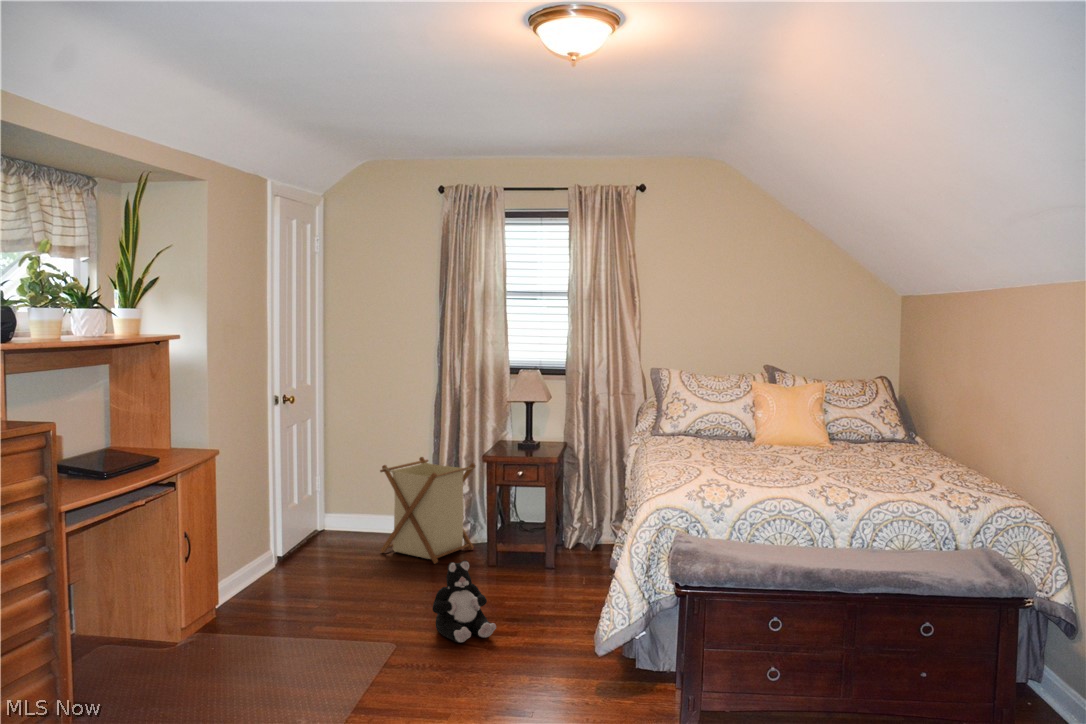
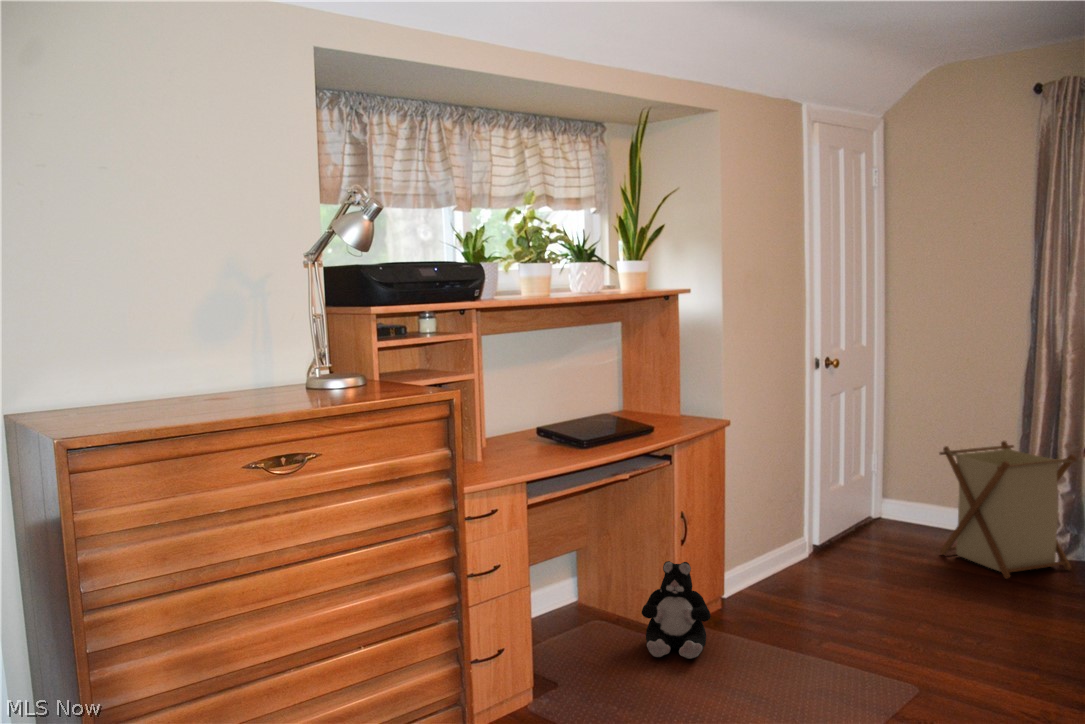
plush toy: present [433,560,496,643] -> present [642,561,711,659]

